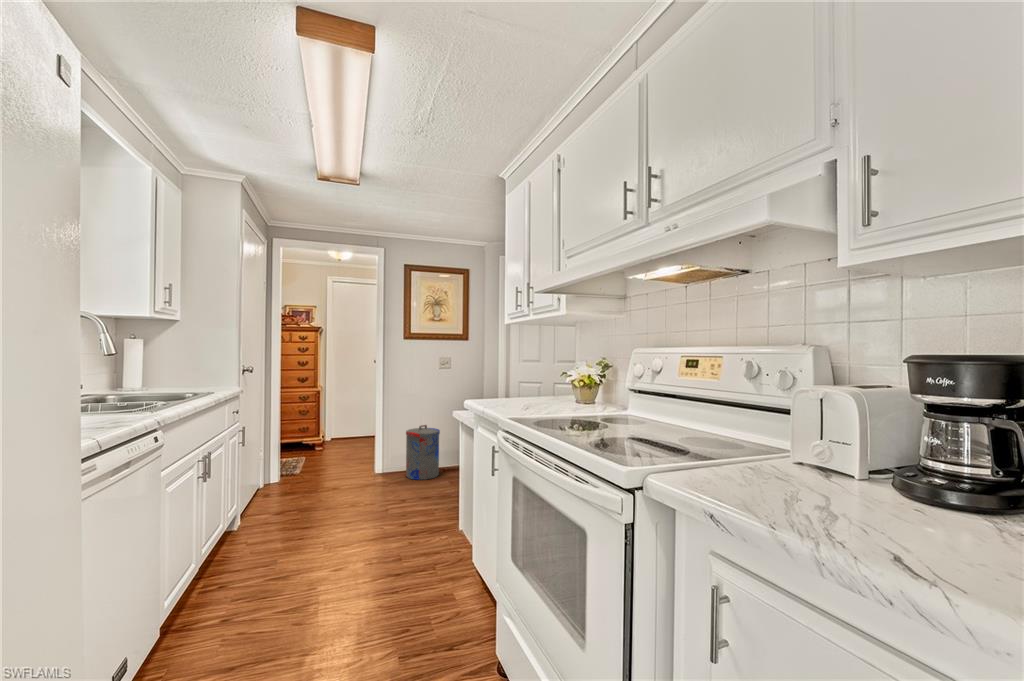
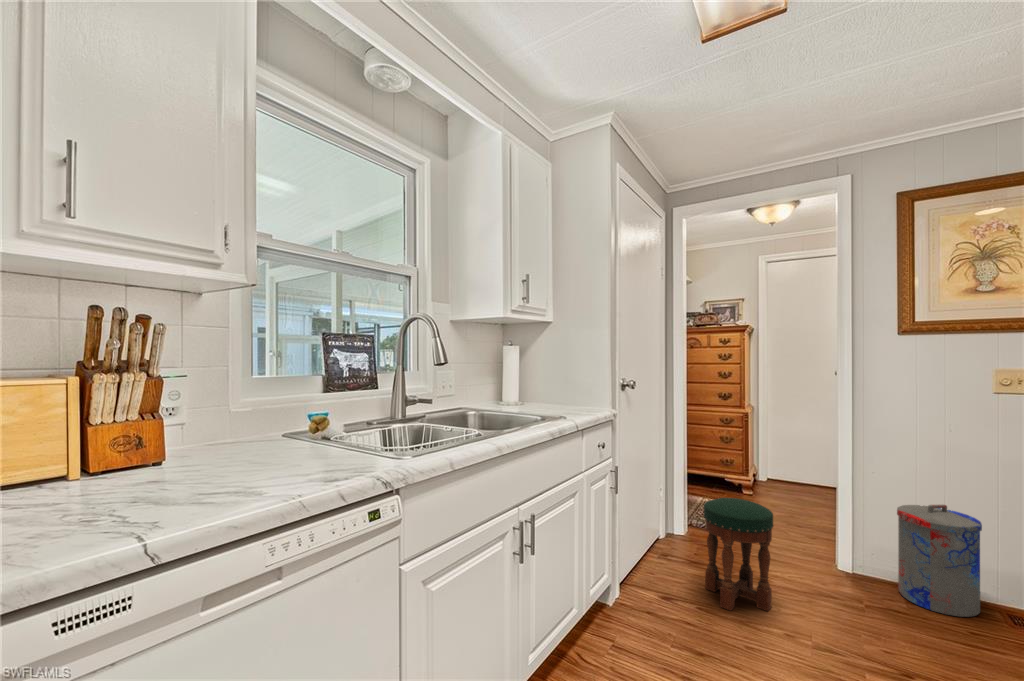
stool: none [301,440,345,509] -> present [704,498,773,611]

